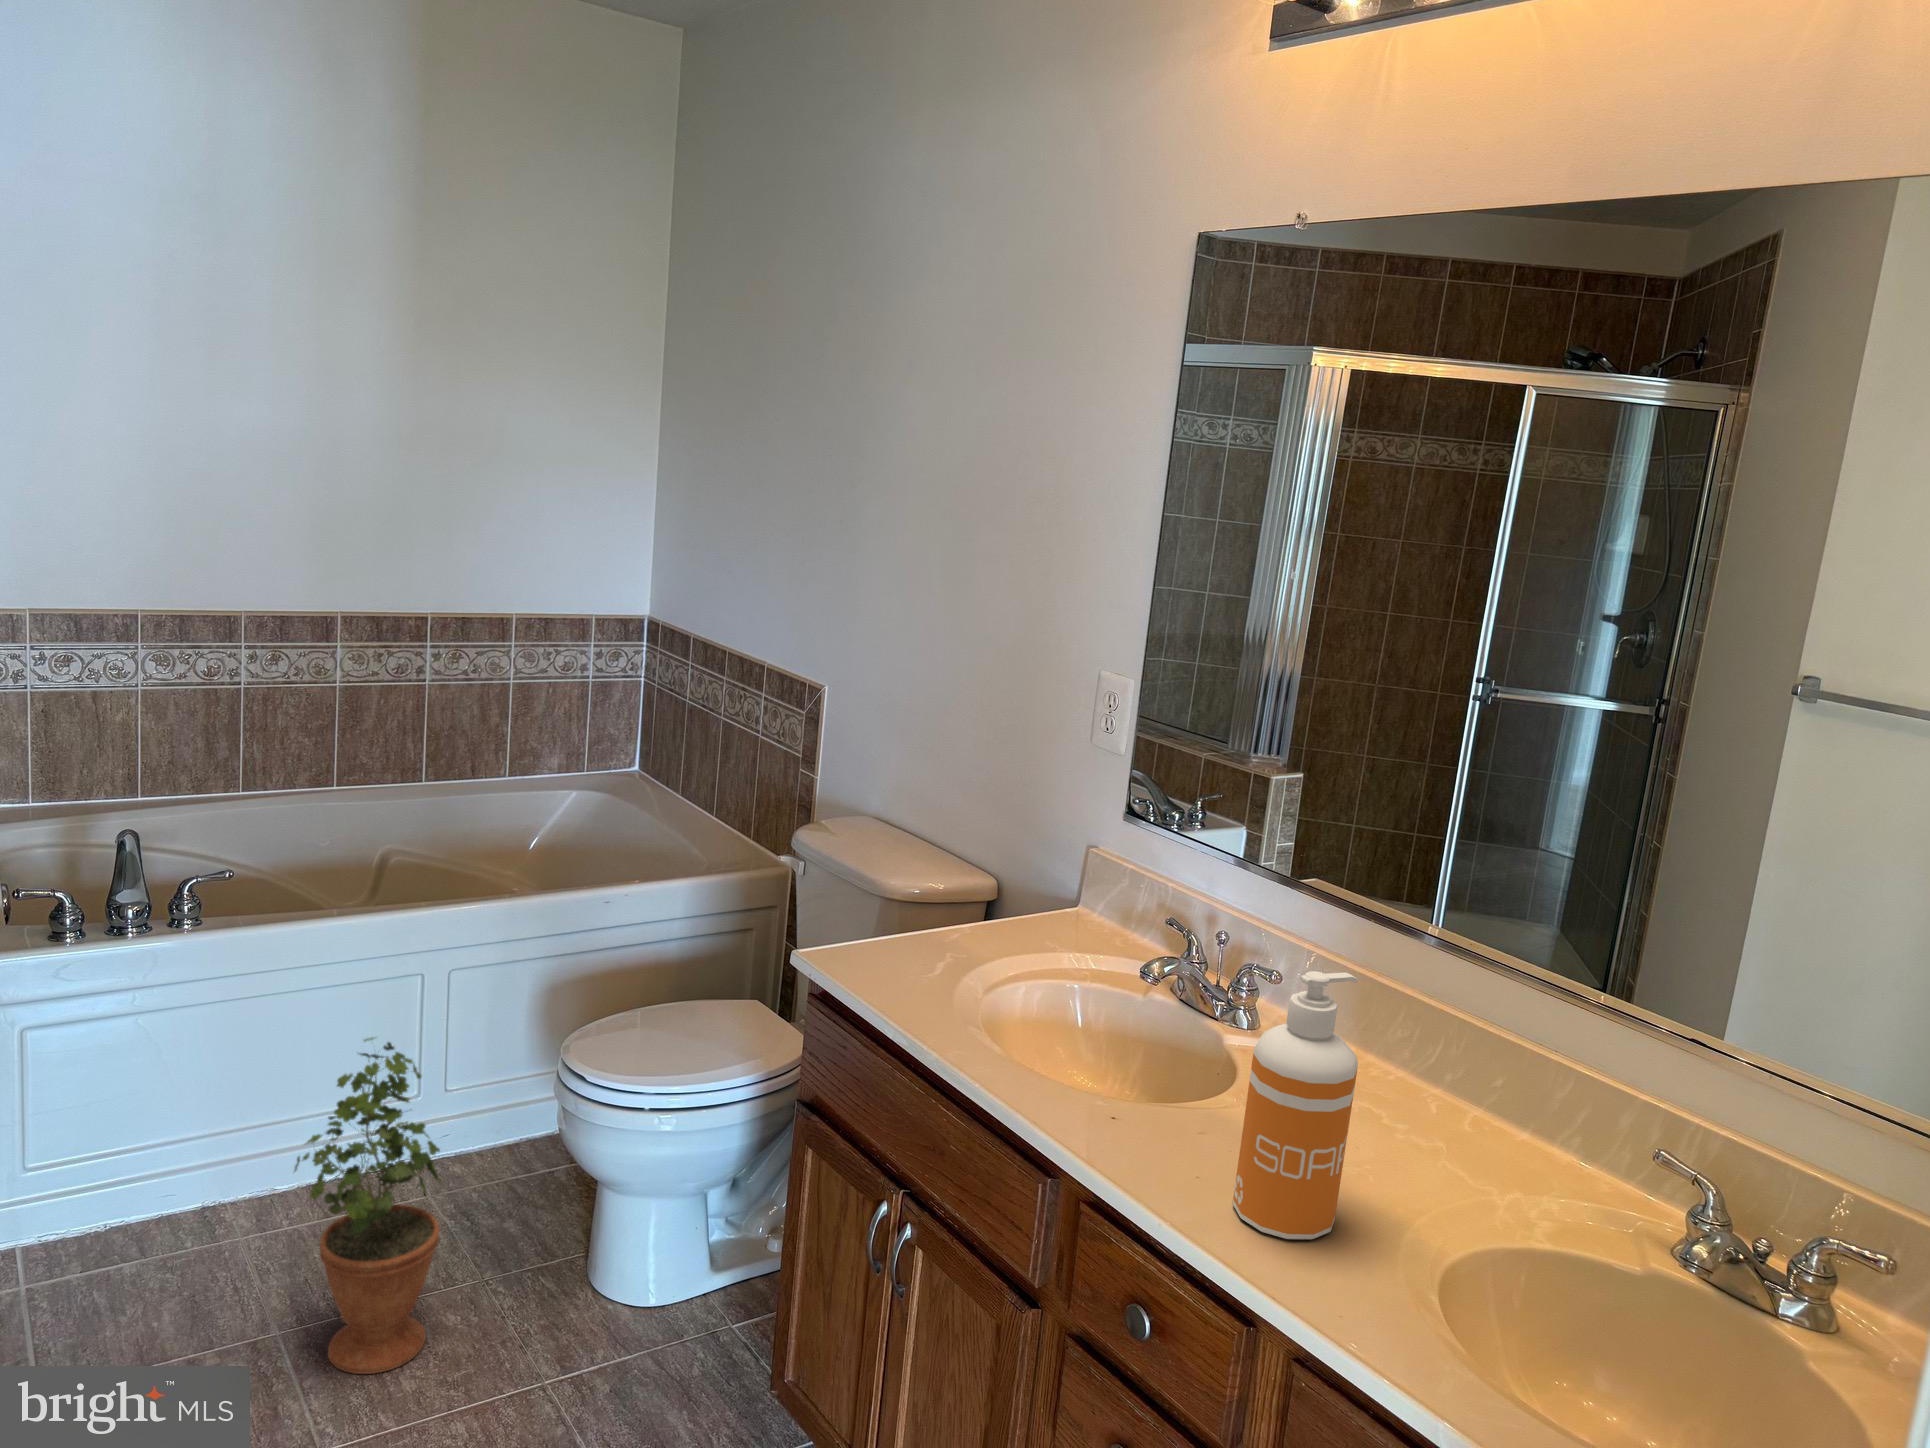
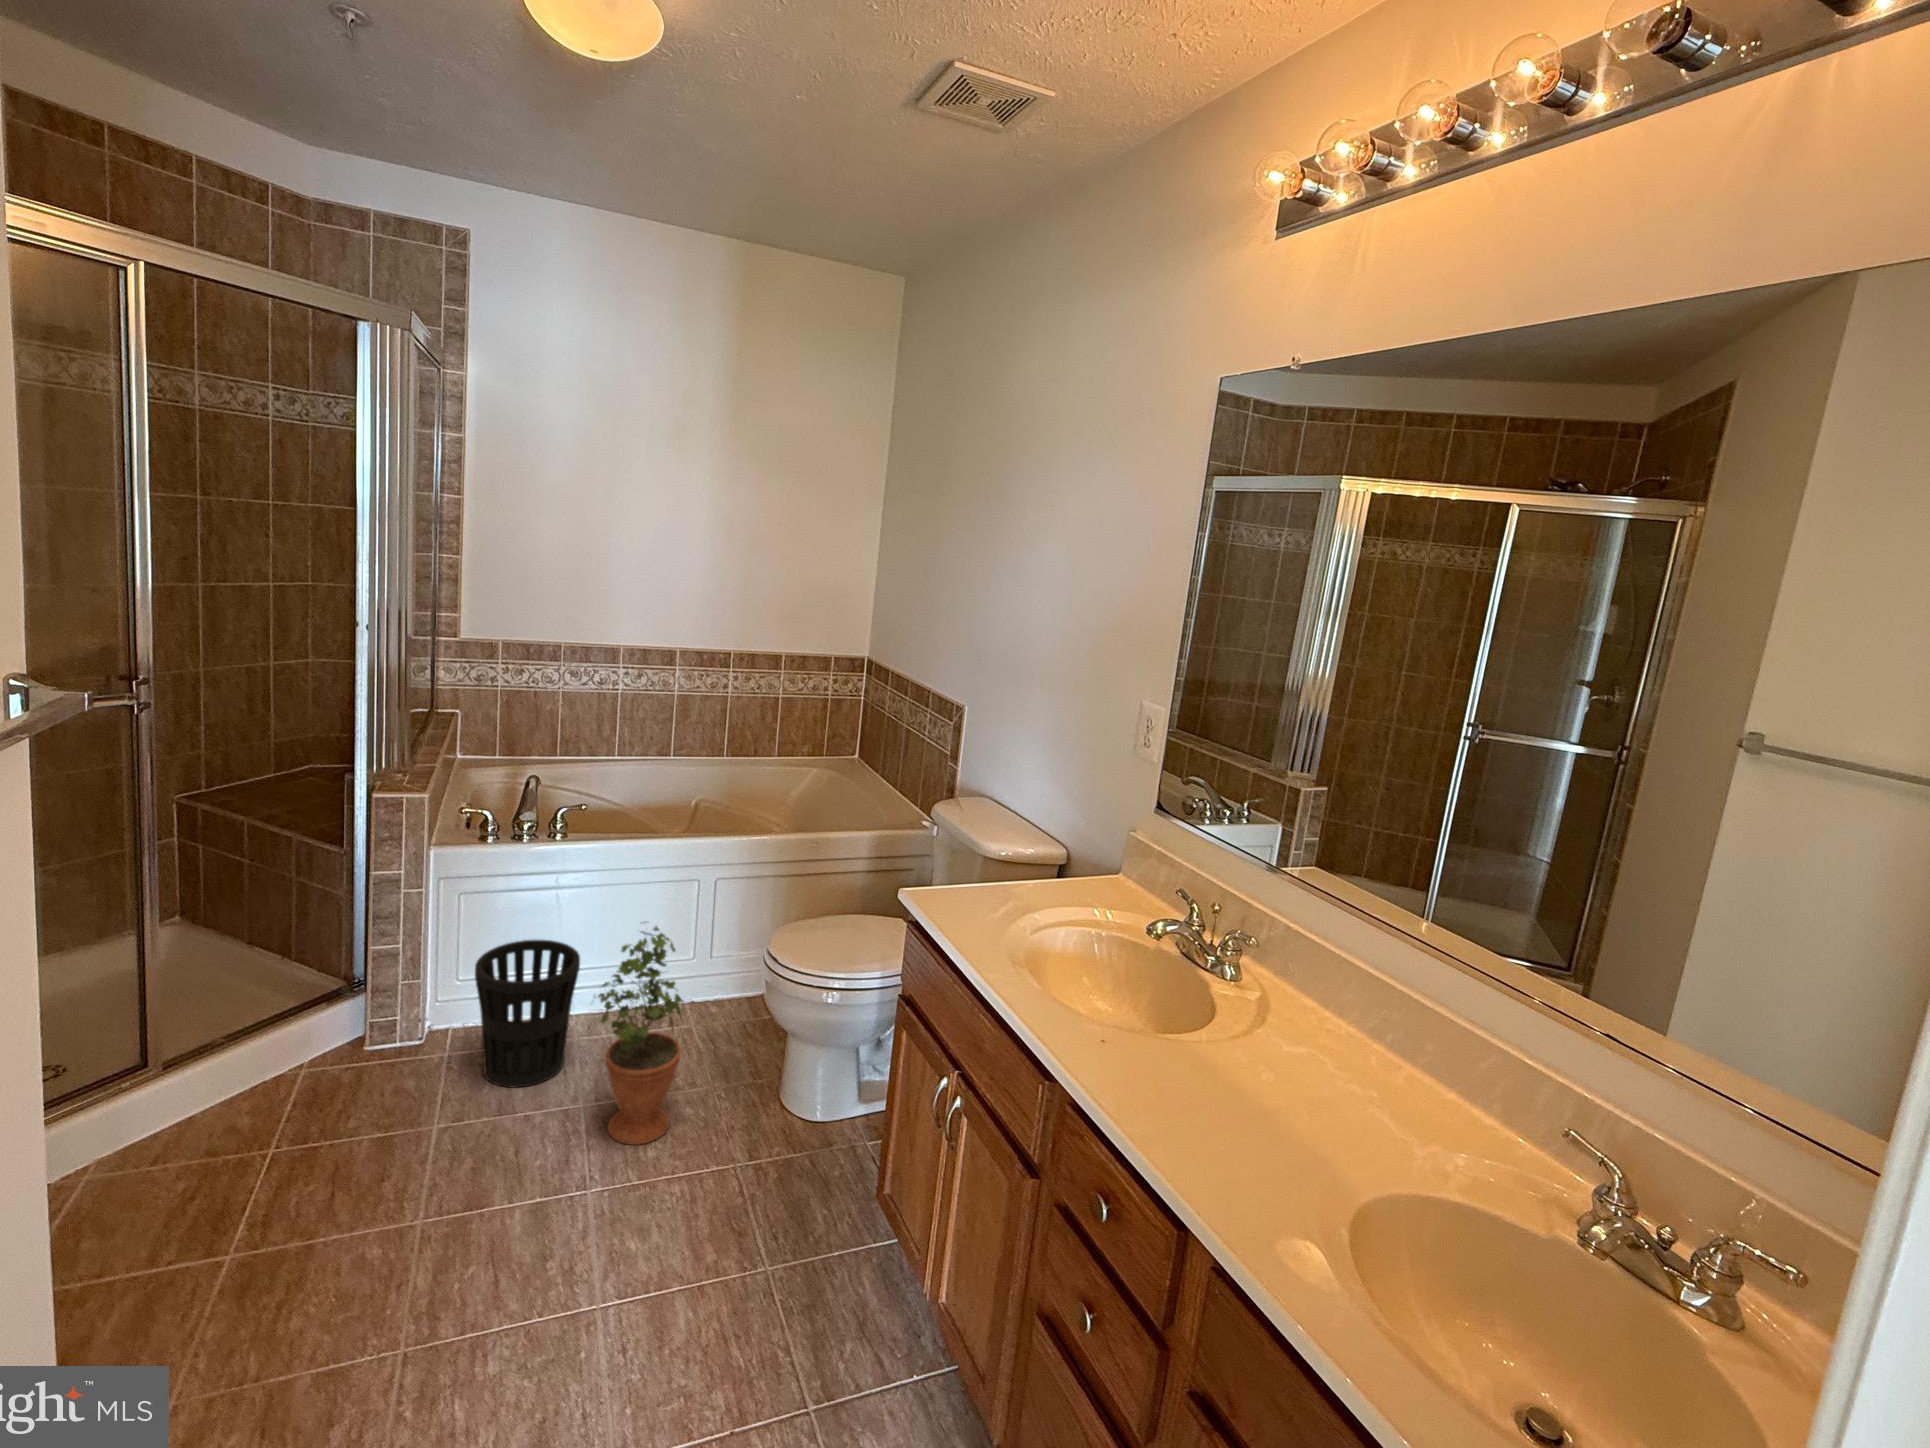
soap dispenser: present [1233,971,1358,1239] -> none [1182,944,1292,1164]
wastebasket: none [74,1085,252,1319] -> present [475,940,580,1088]

